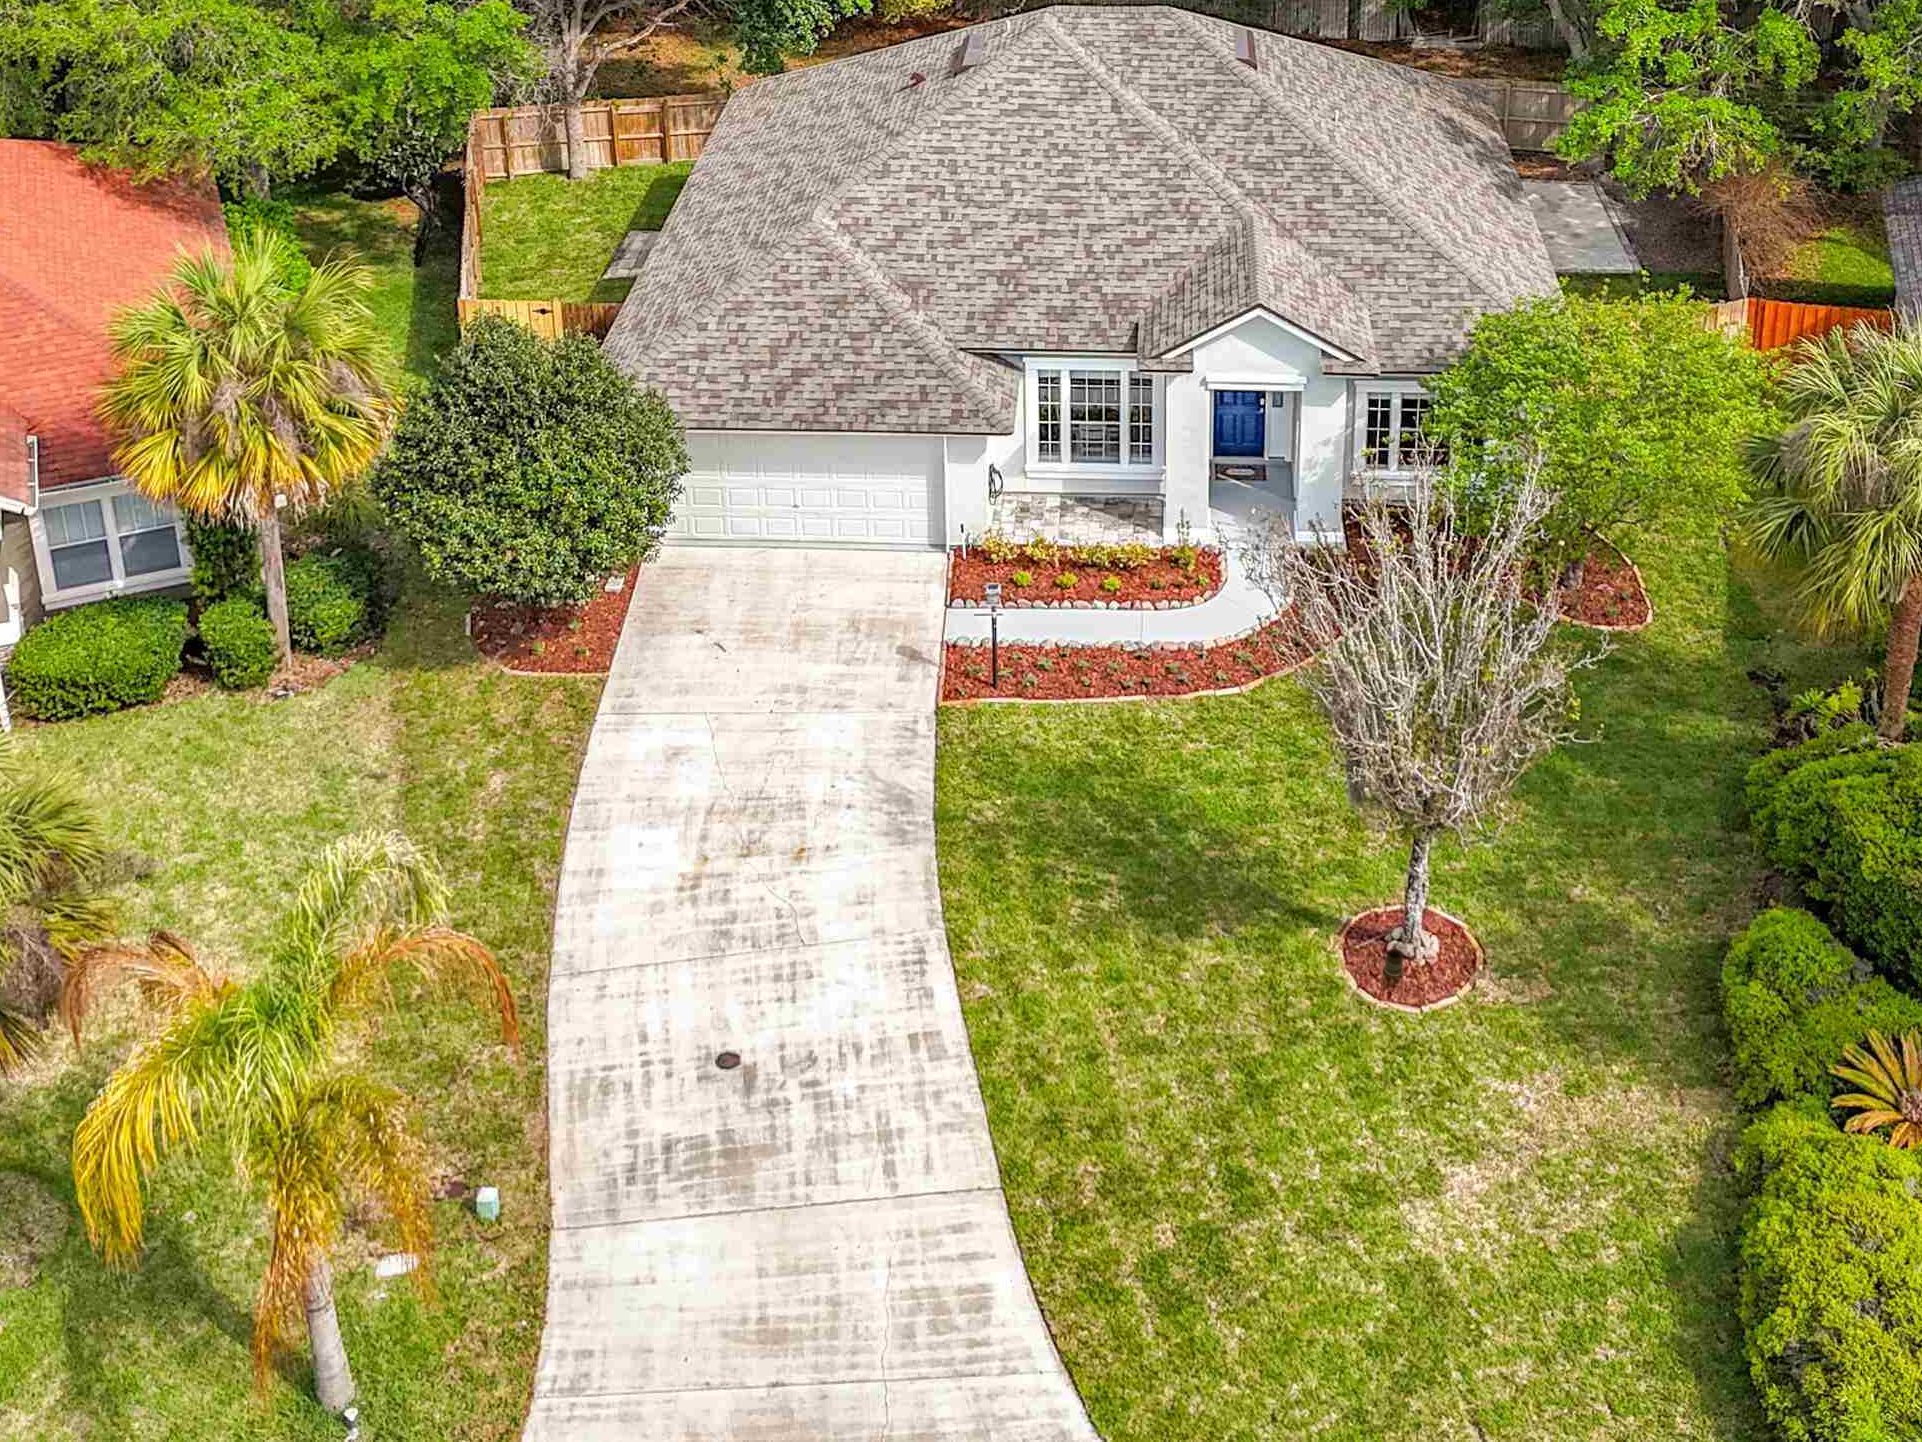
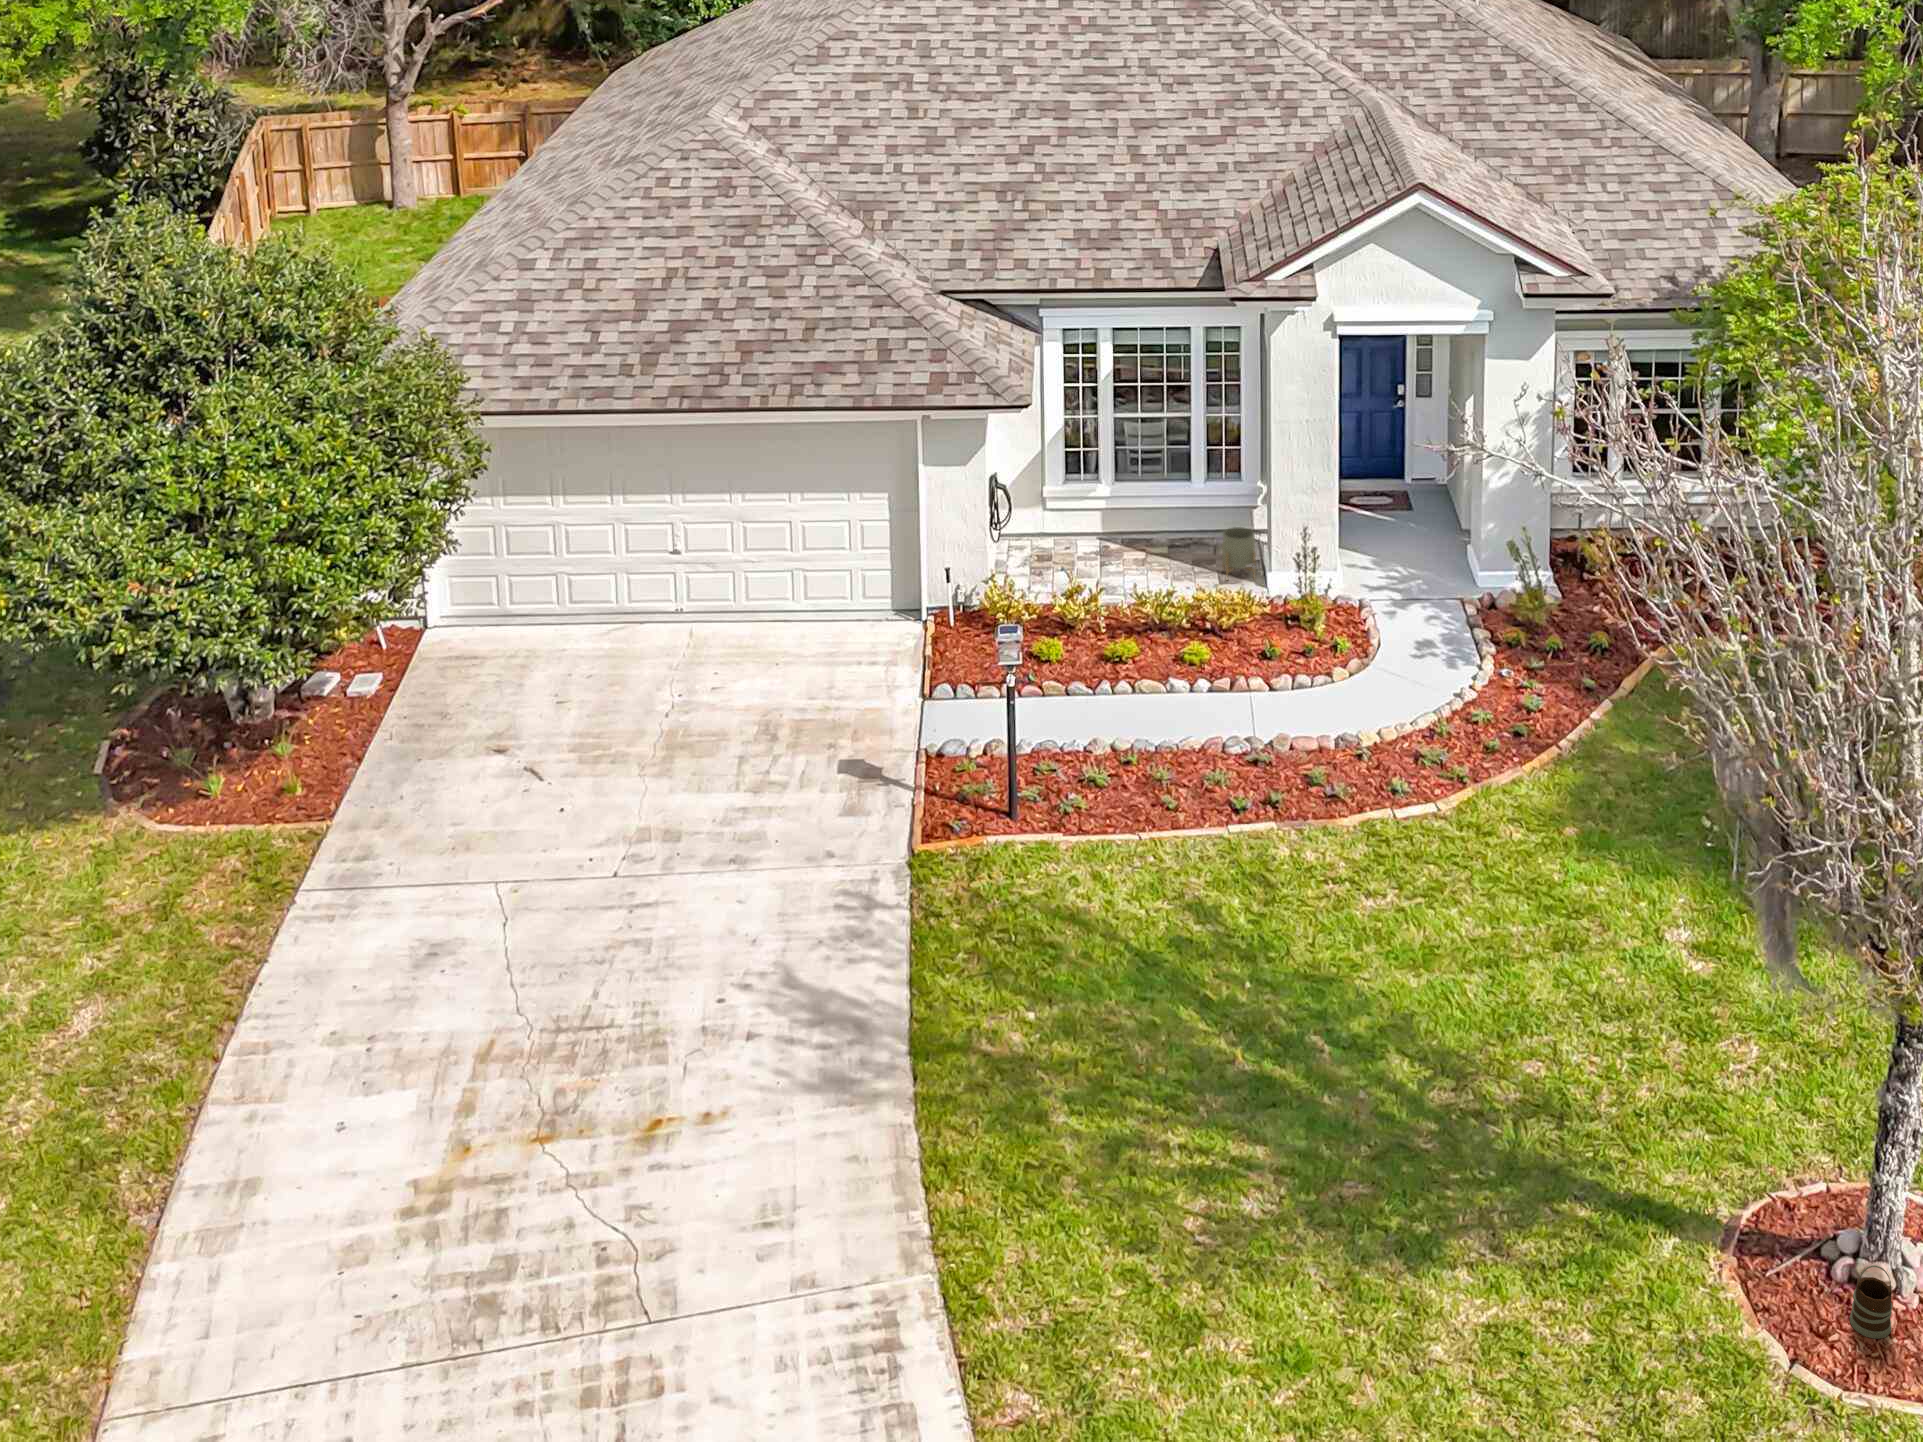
planter: none [1139,496,1160,530] -> present [1222,527,1256,579]

